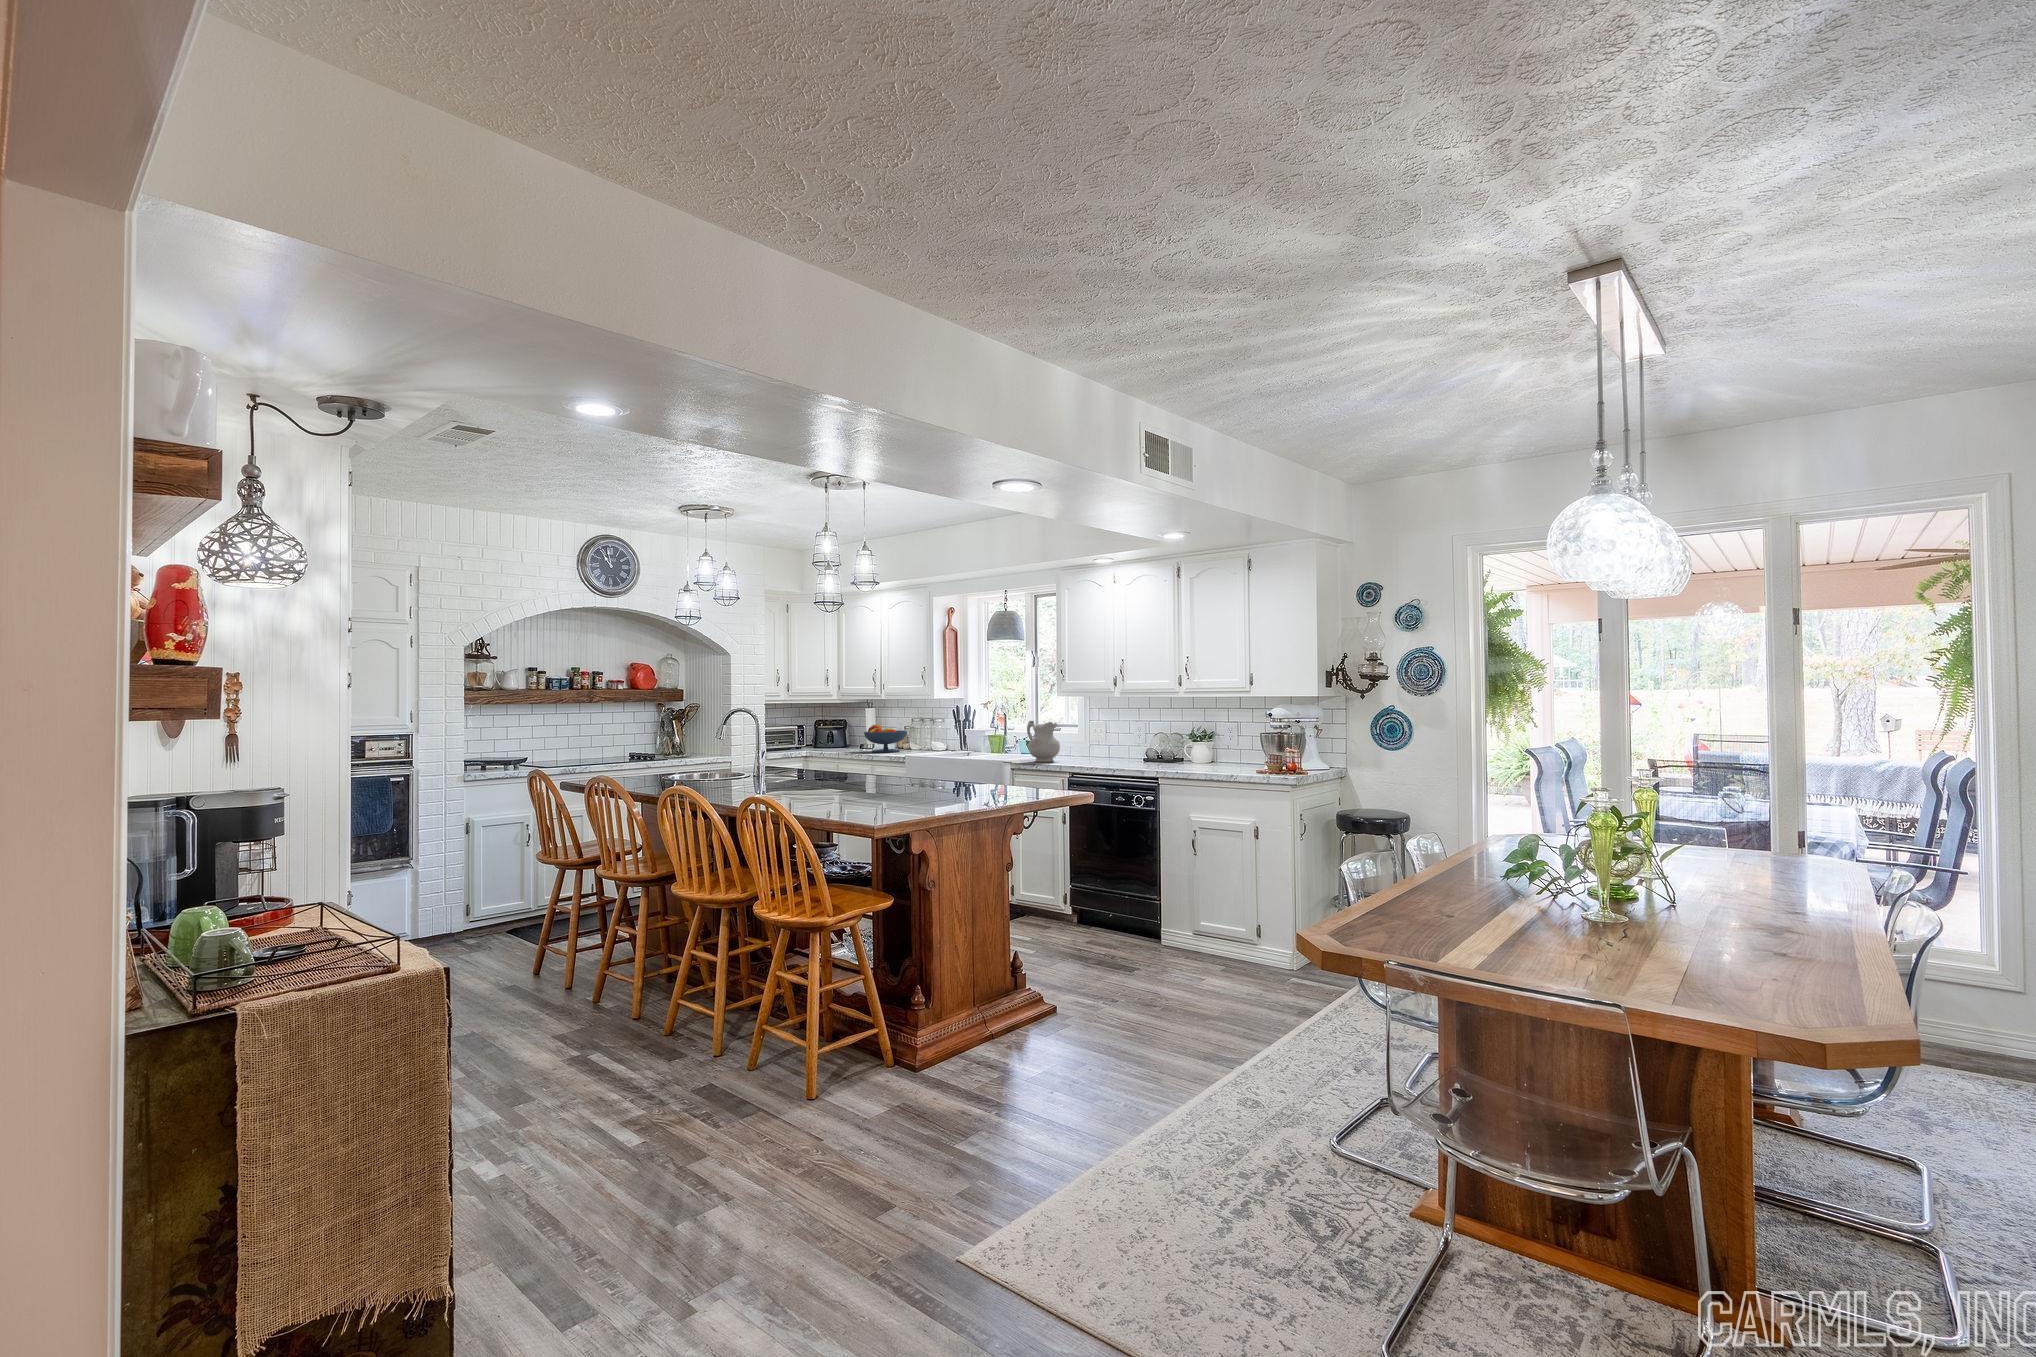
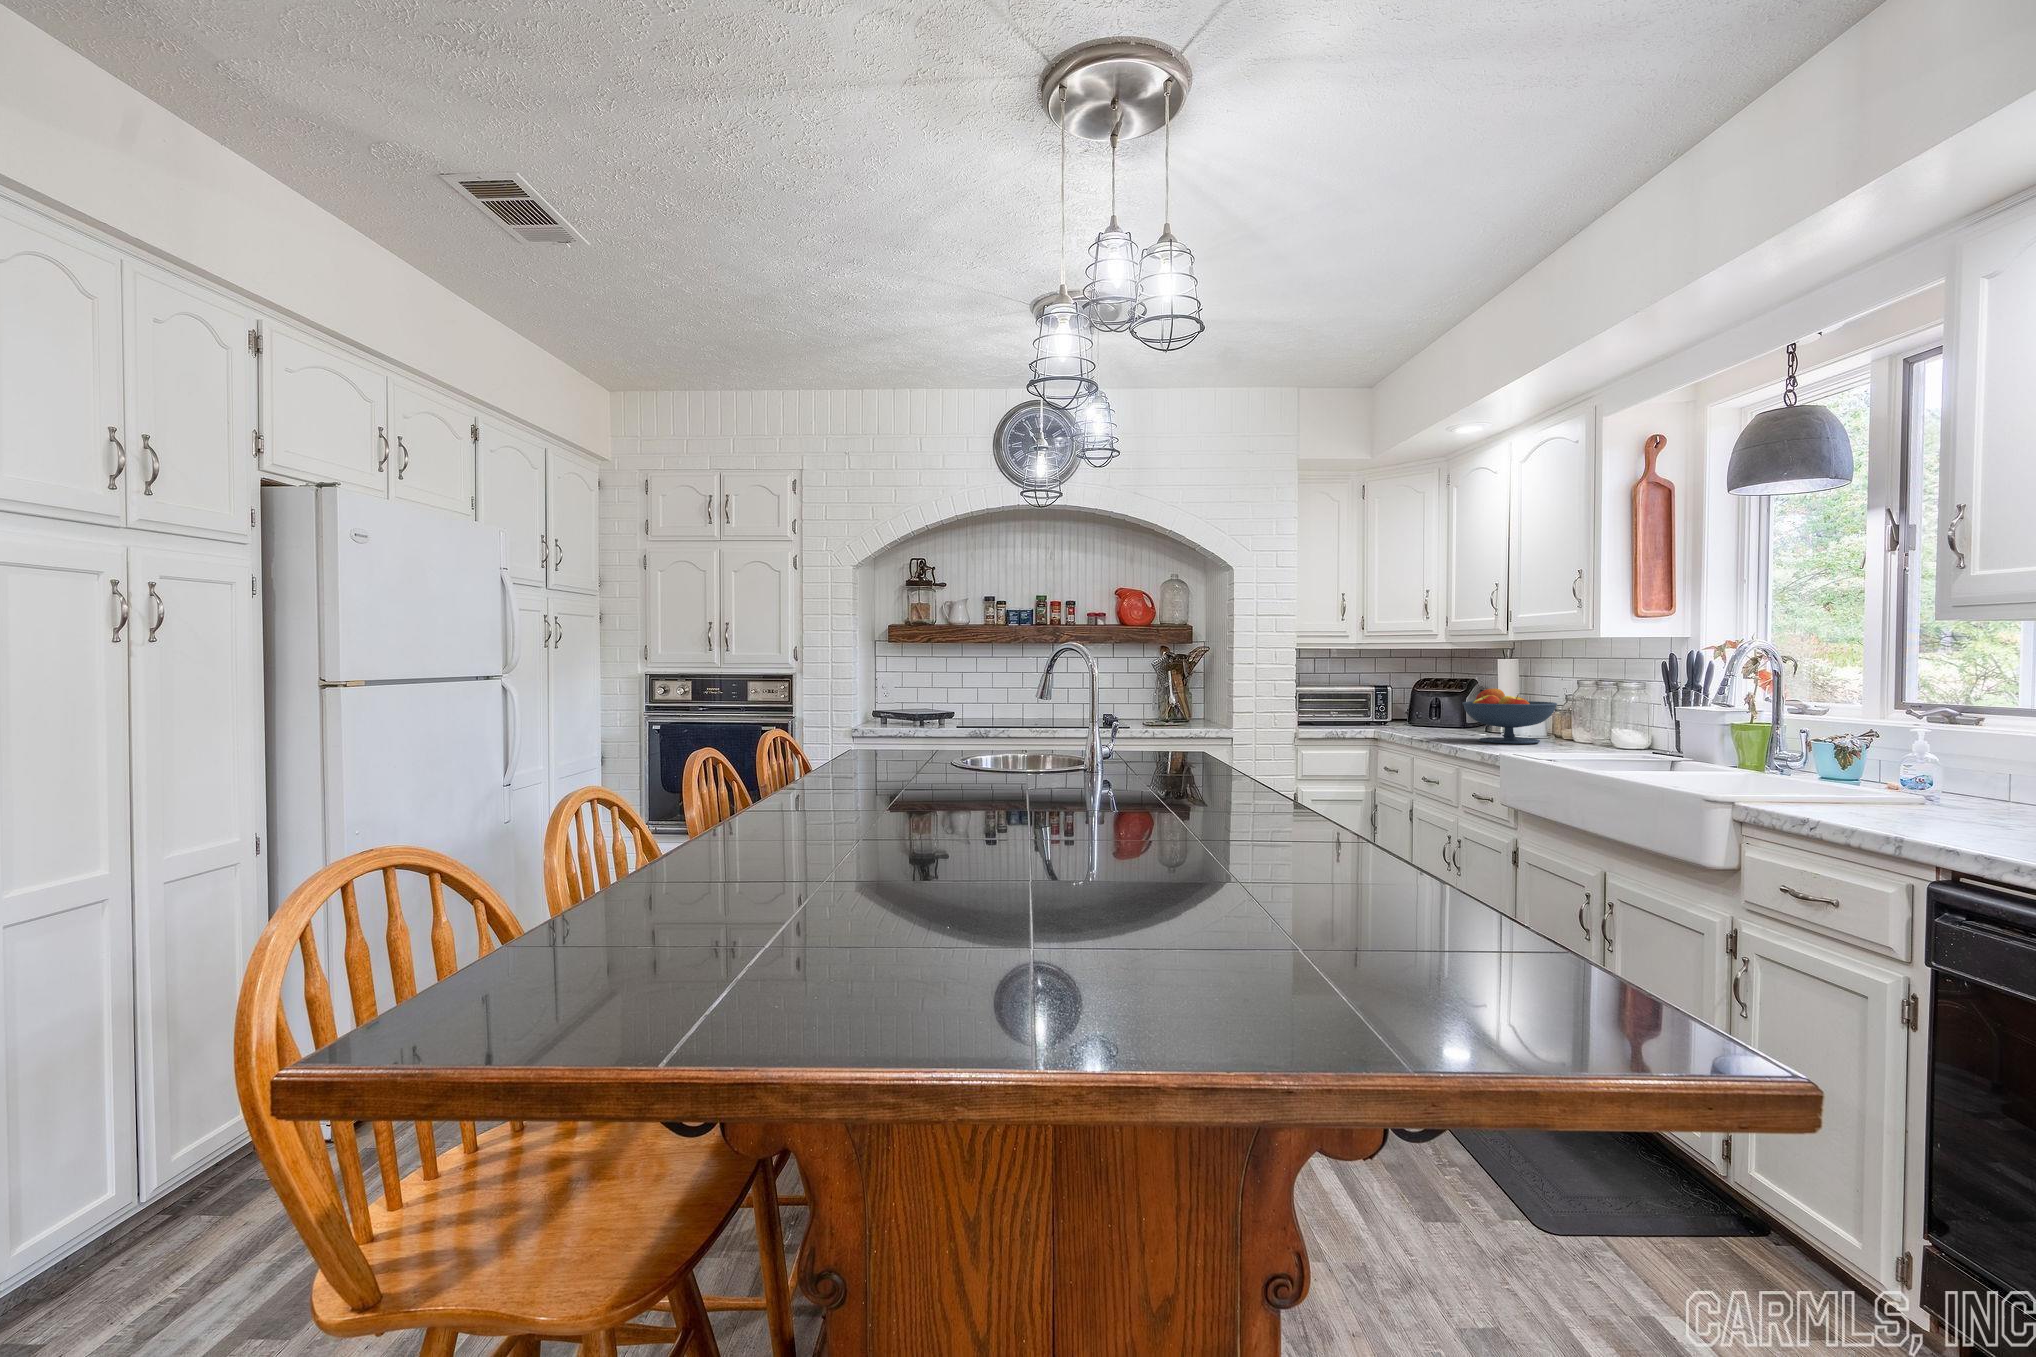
ceramic pitcher: present [1027,721,1060,762] -> none [1805,687,1926,811]

